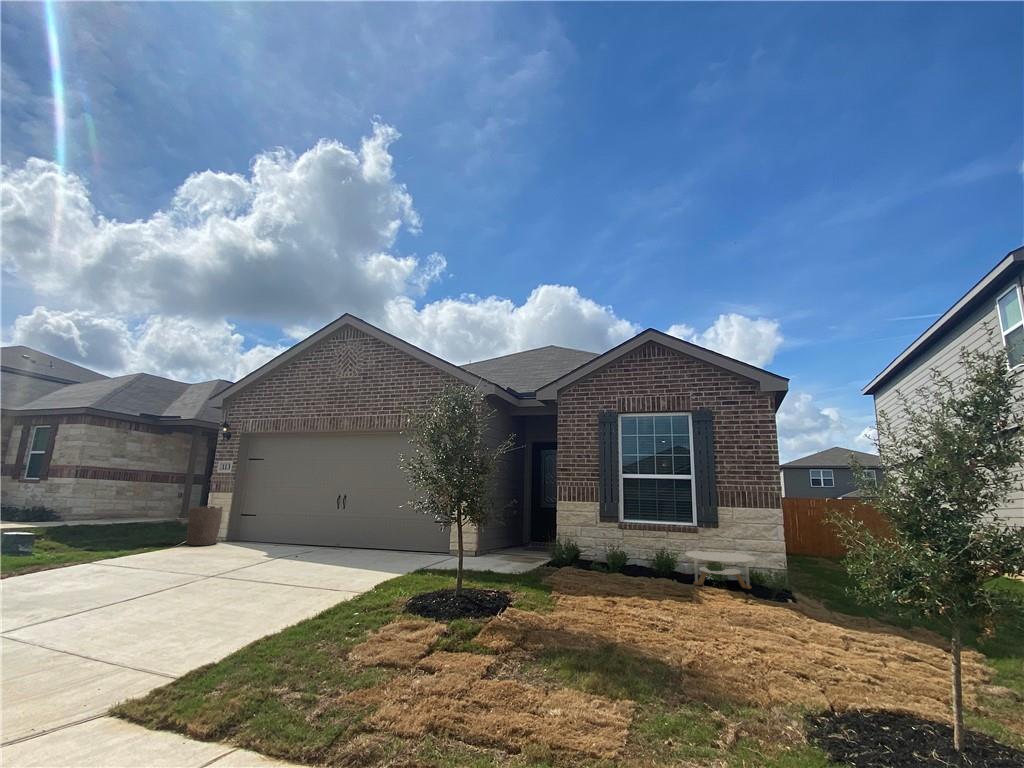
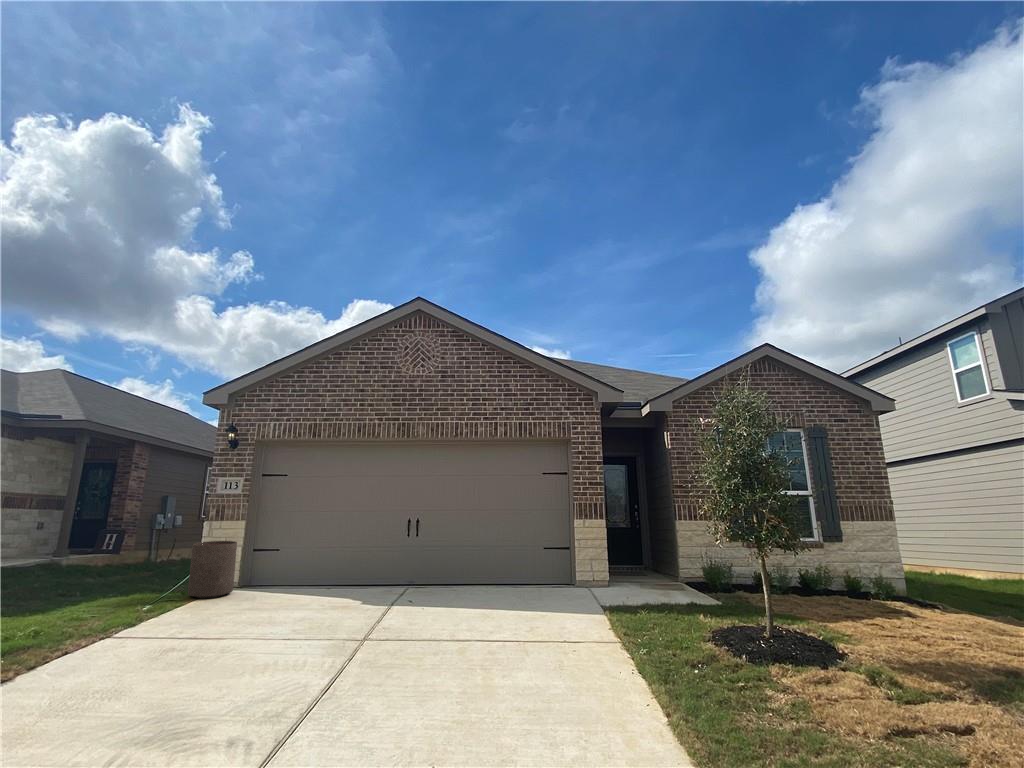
round table: present [685,550,755,589] -> none [826,566,901,601]

